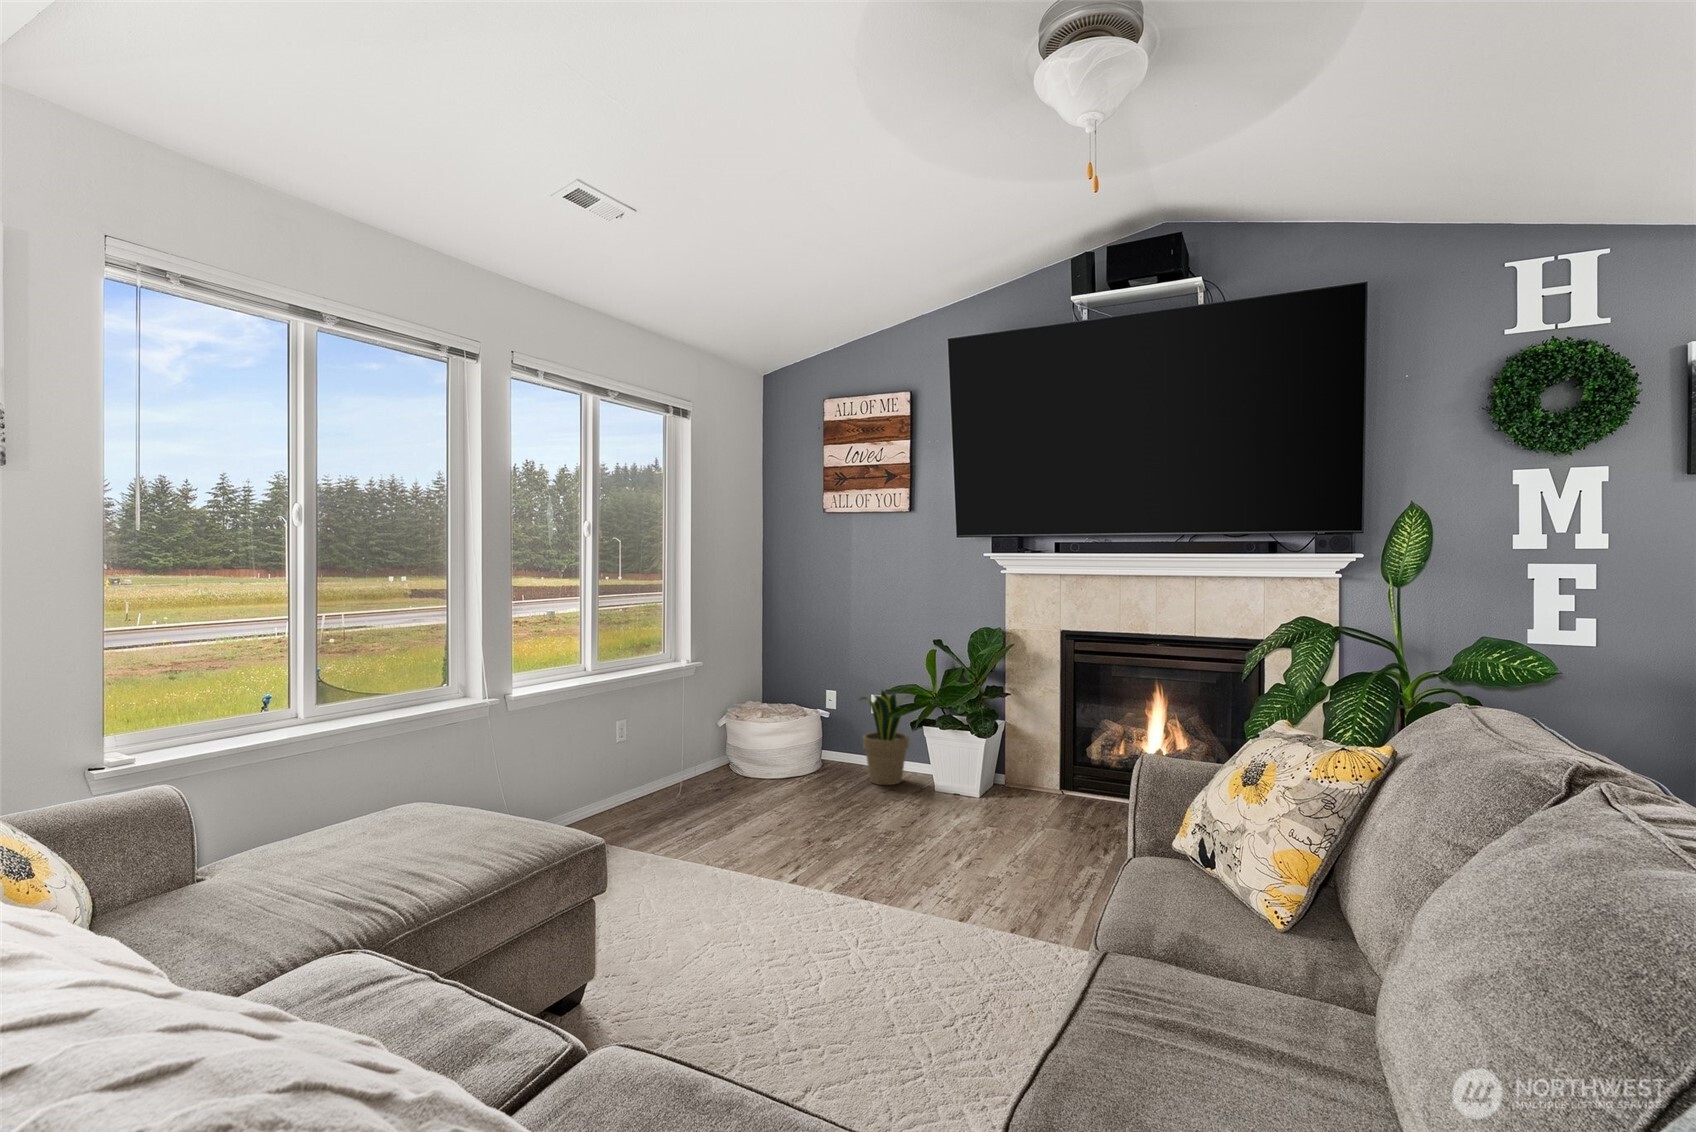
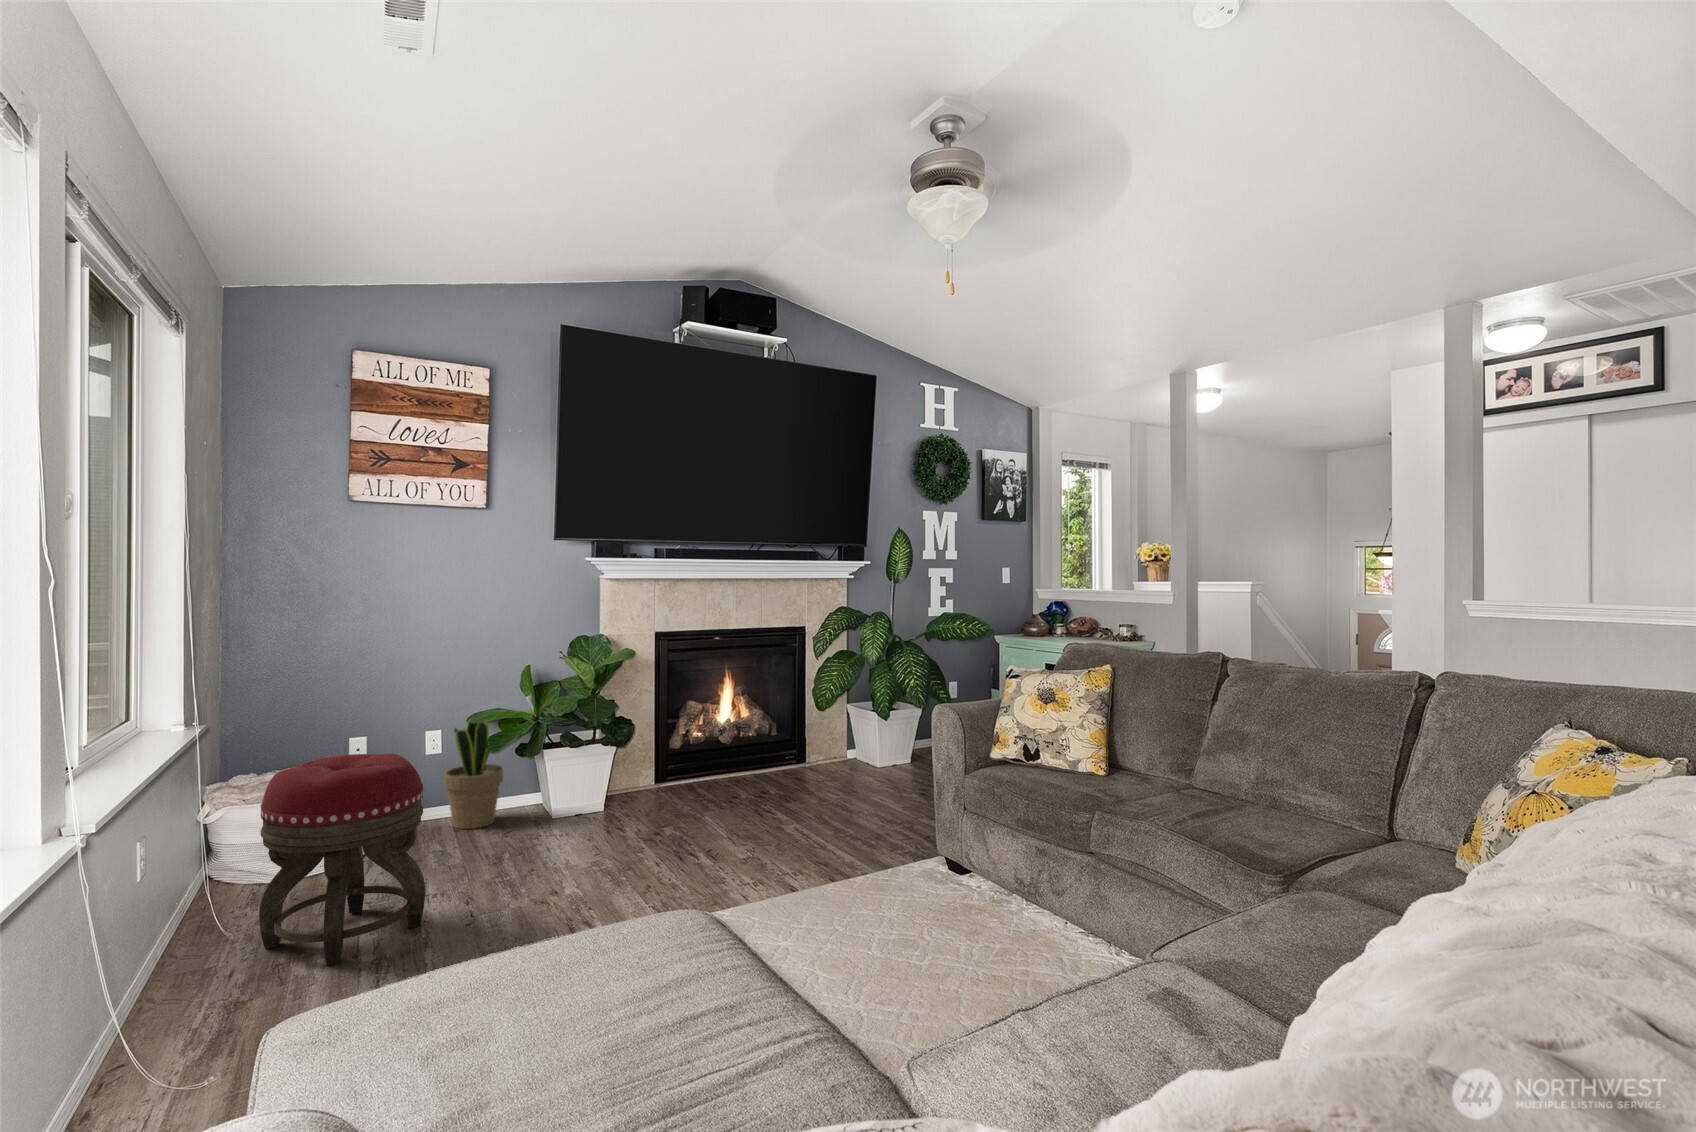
footstool: none [637,694,733,828] -> present [259,754,425,966]

